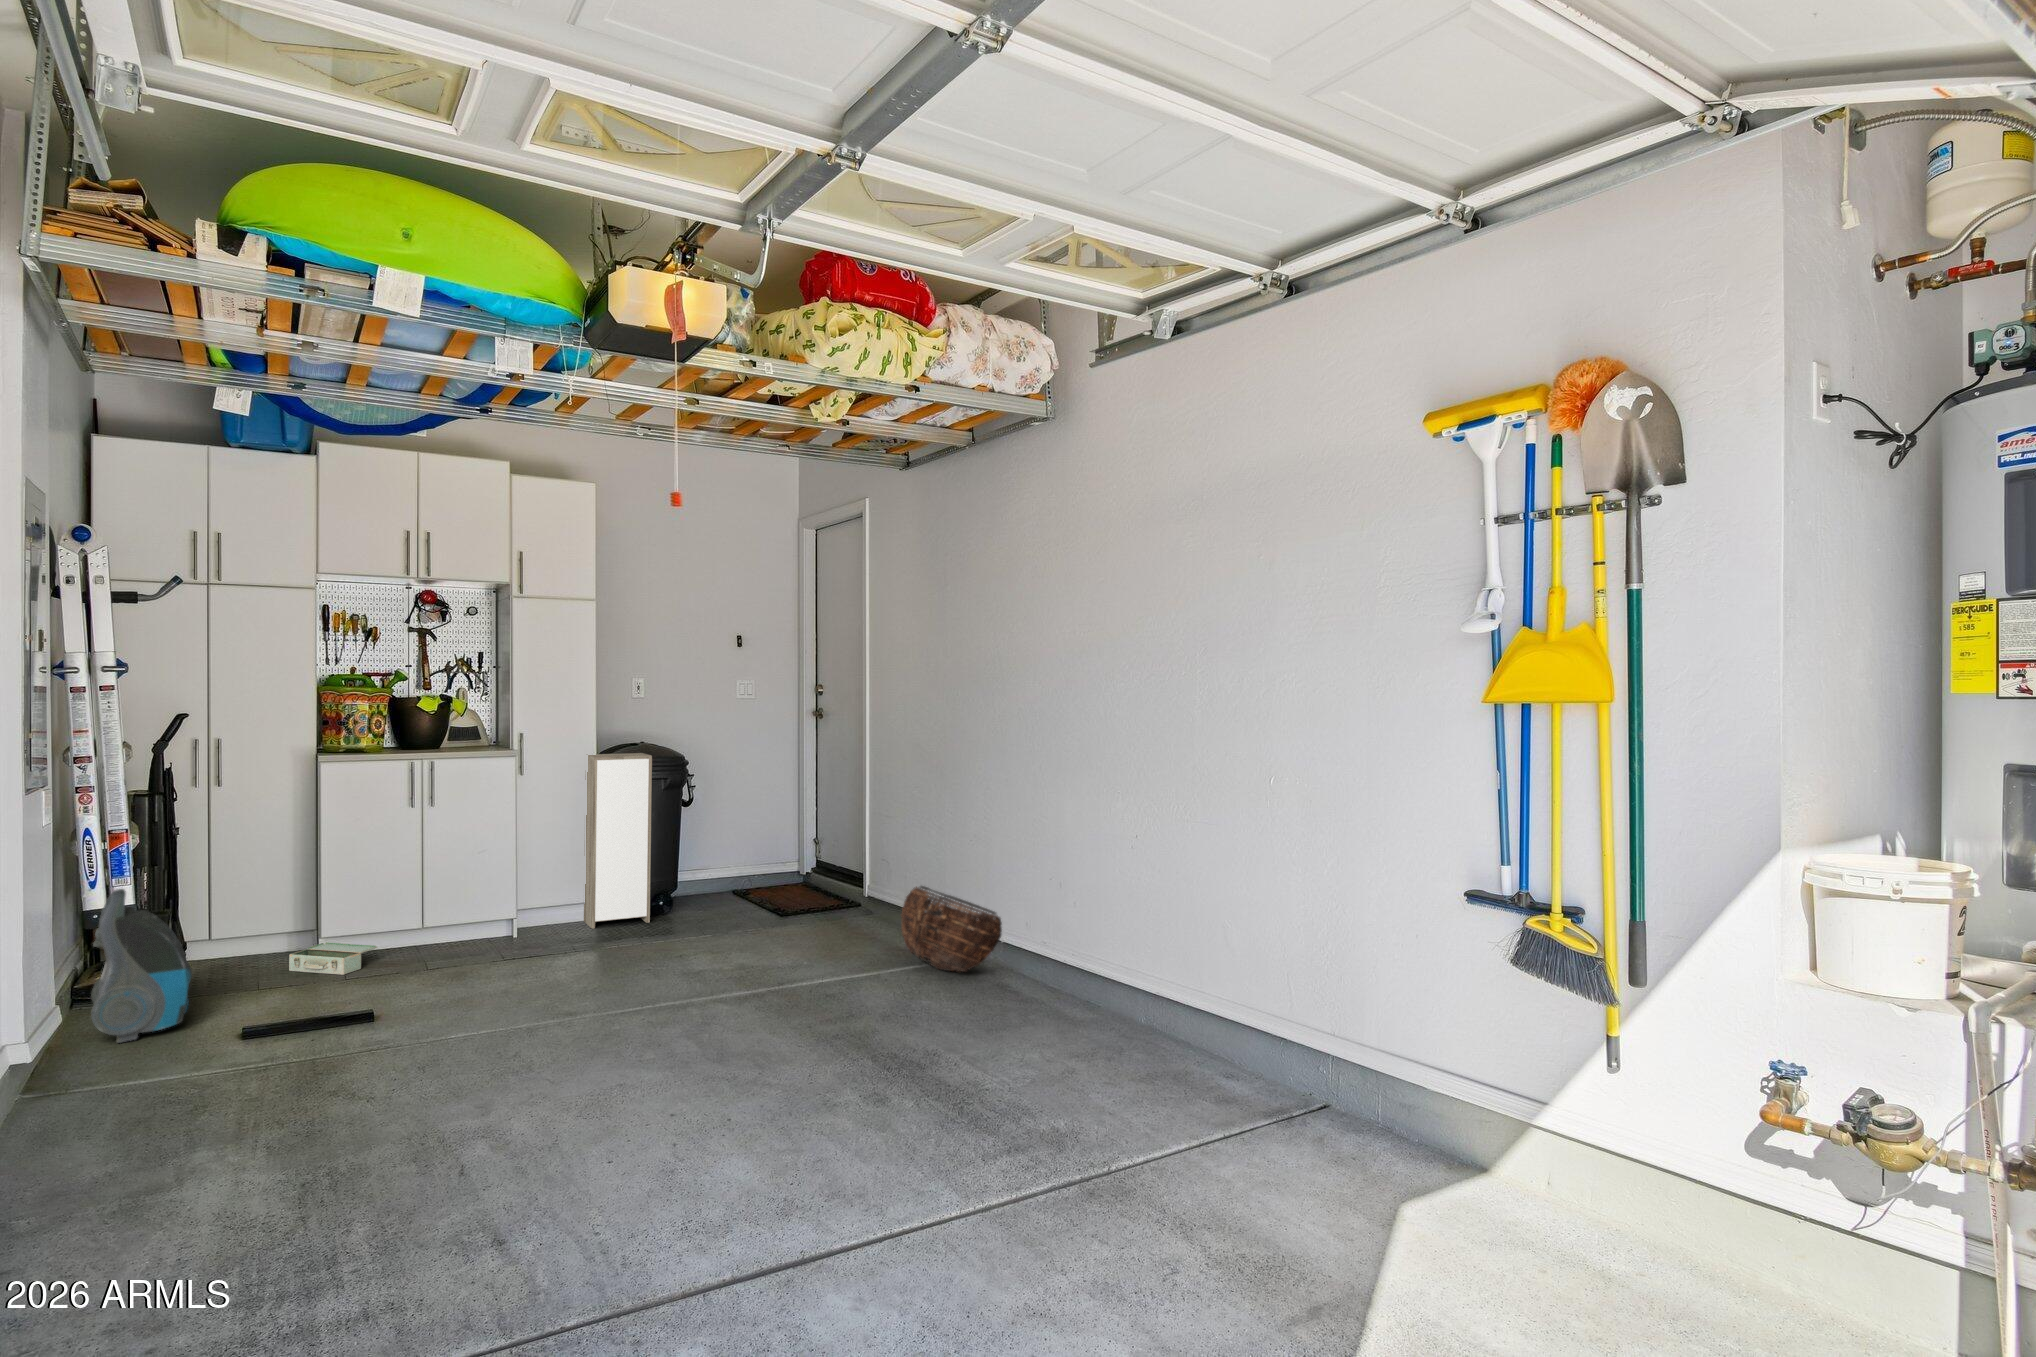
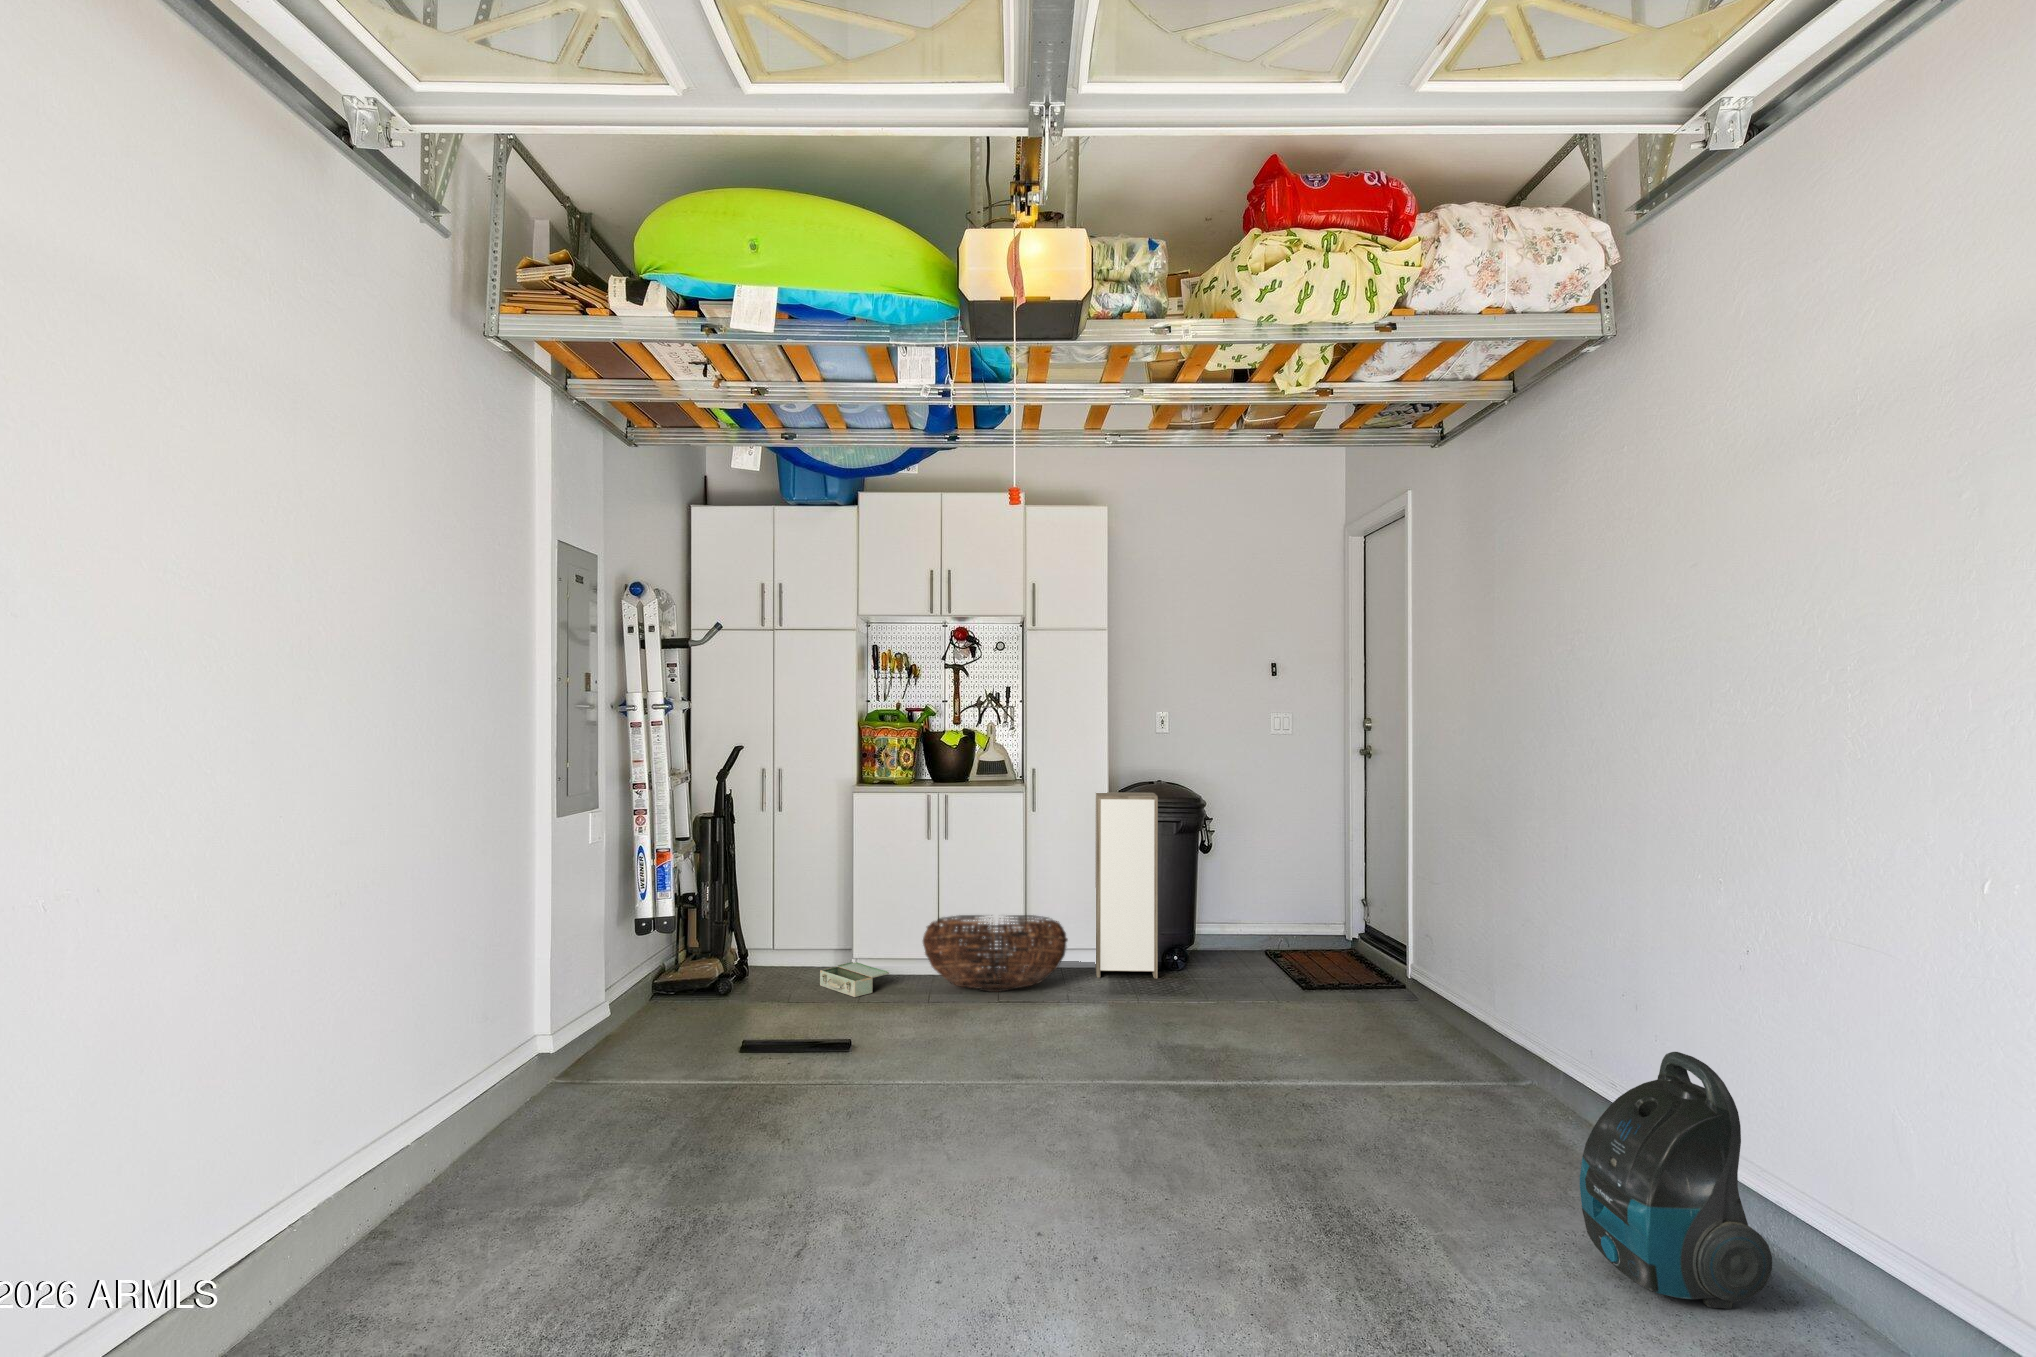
basket: present [901,886,1002,972] -> present [923,915,1068,992]
vacuum cleaner: present [91,889,192,1043] -> present [1580,1052,1772,1309]

